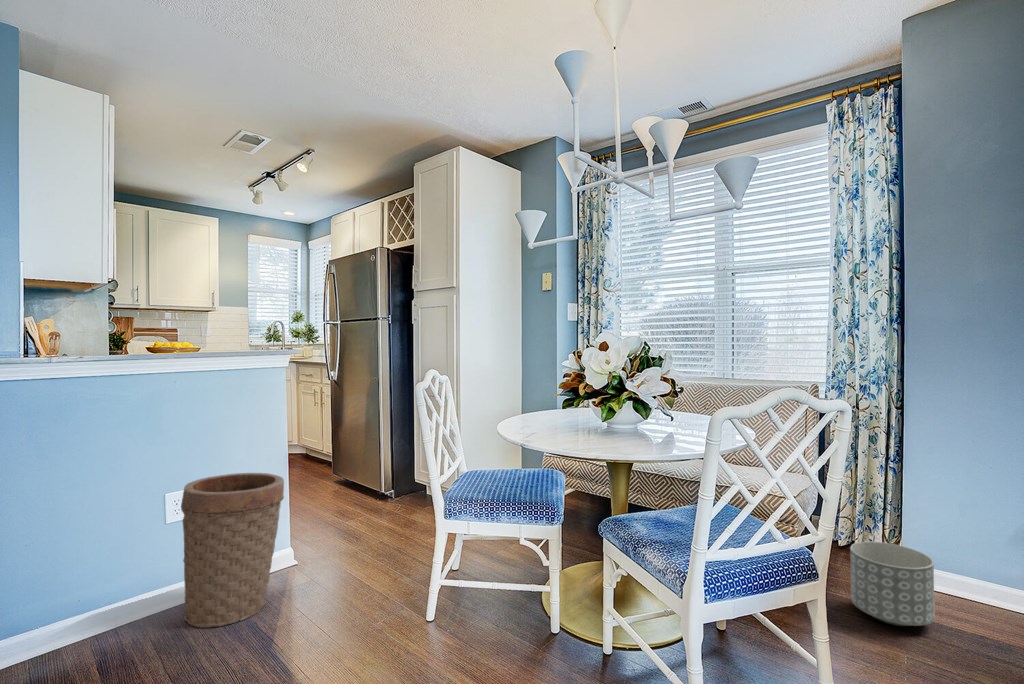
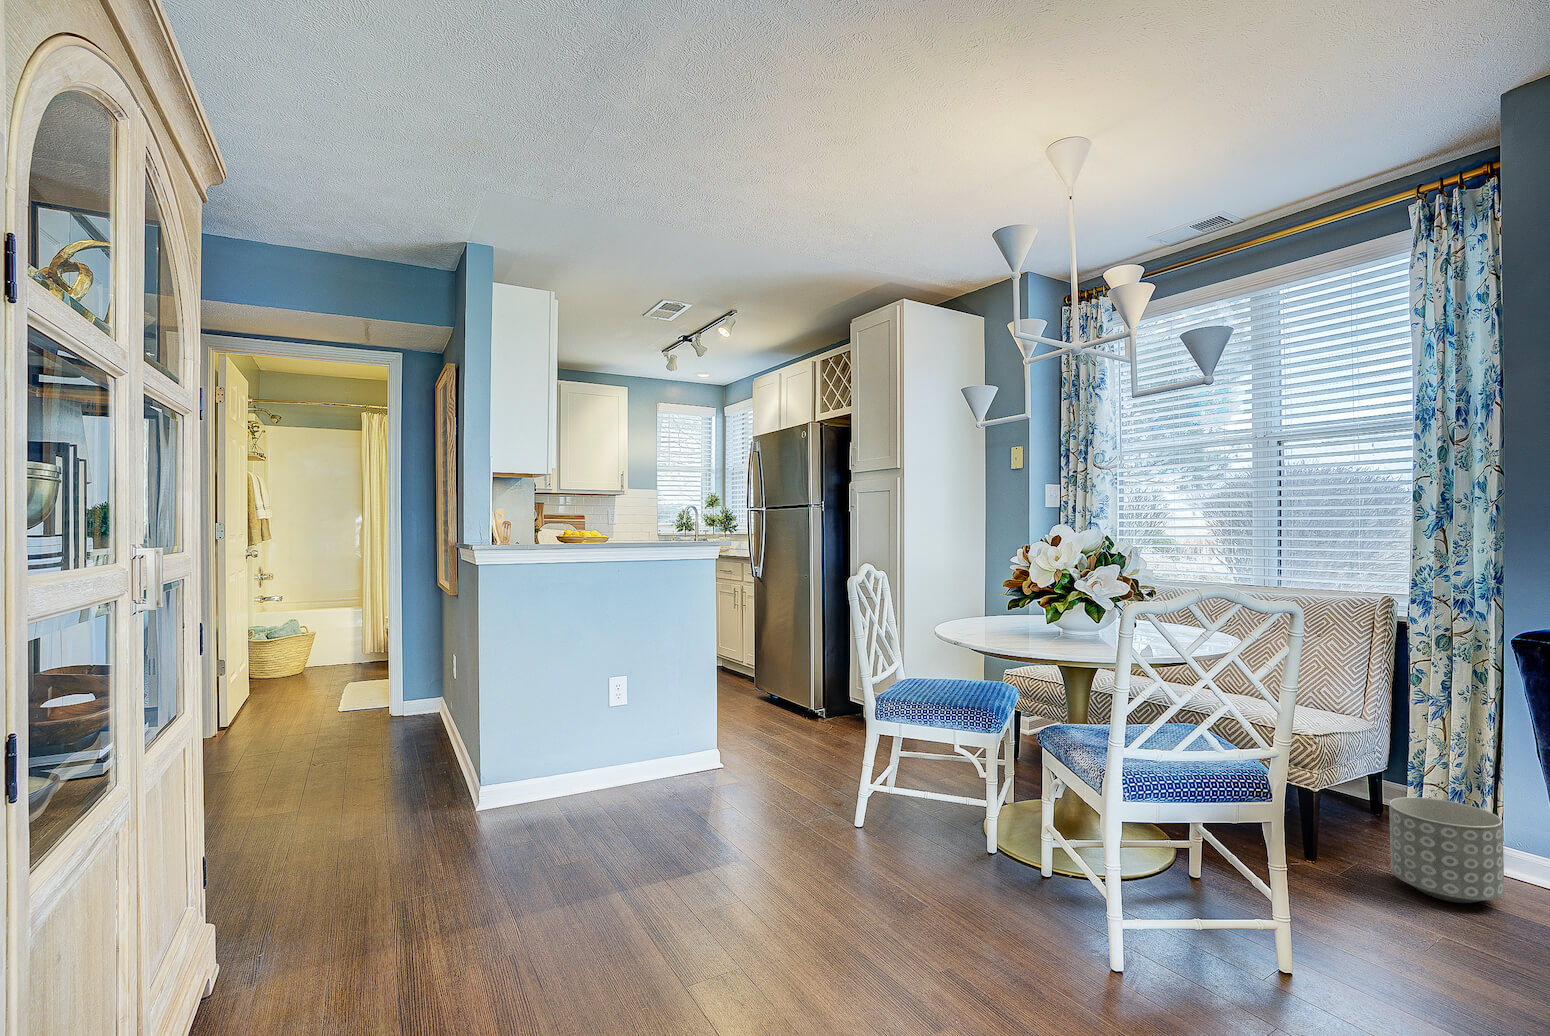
basket: present [181,473,284,628] -> none [624,667,714,811]

